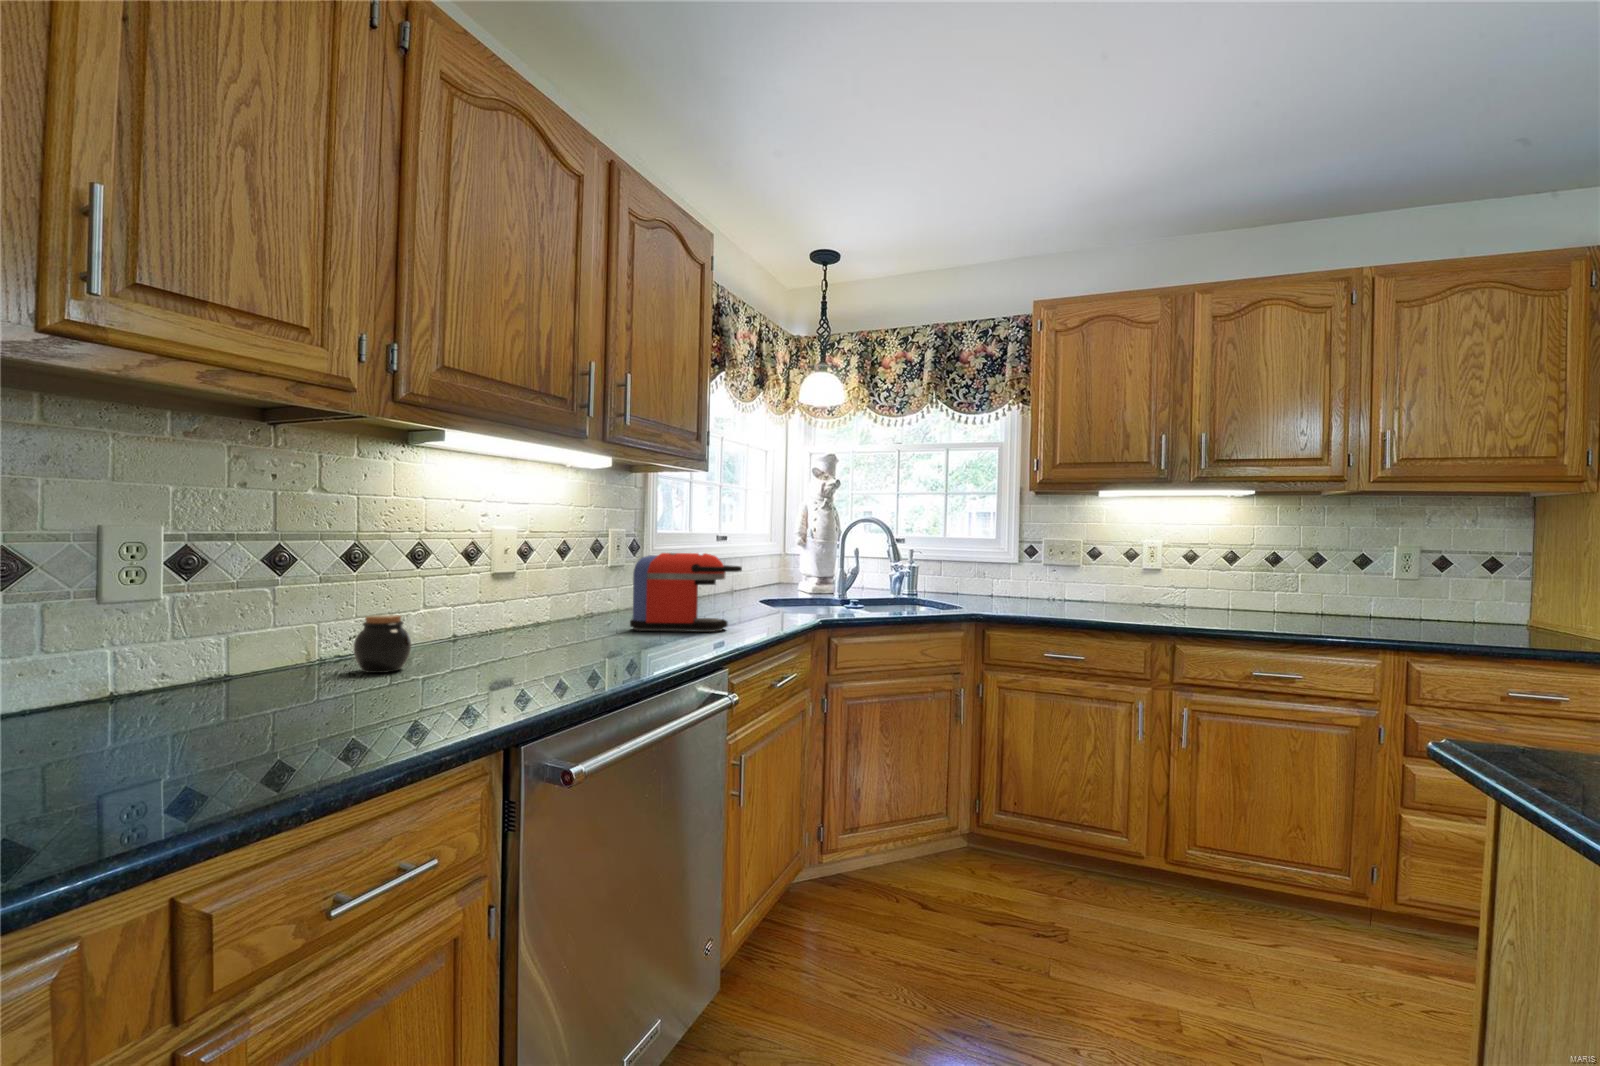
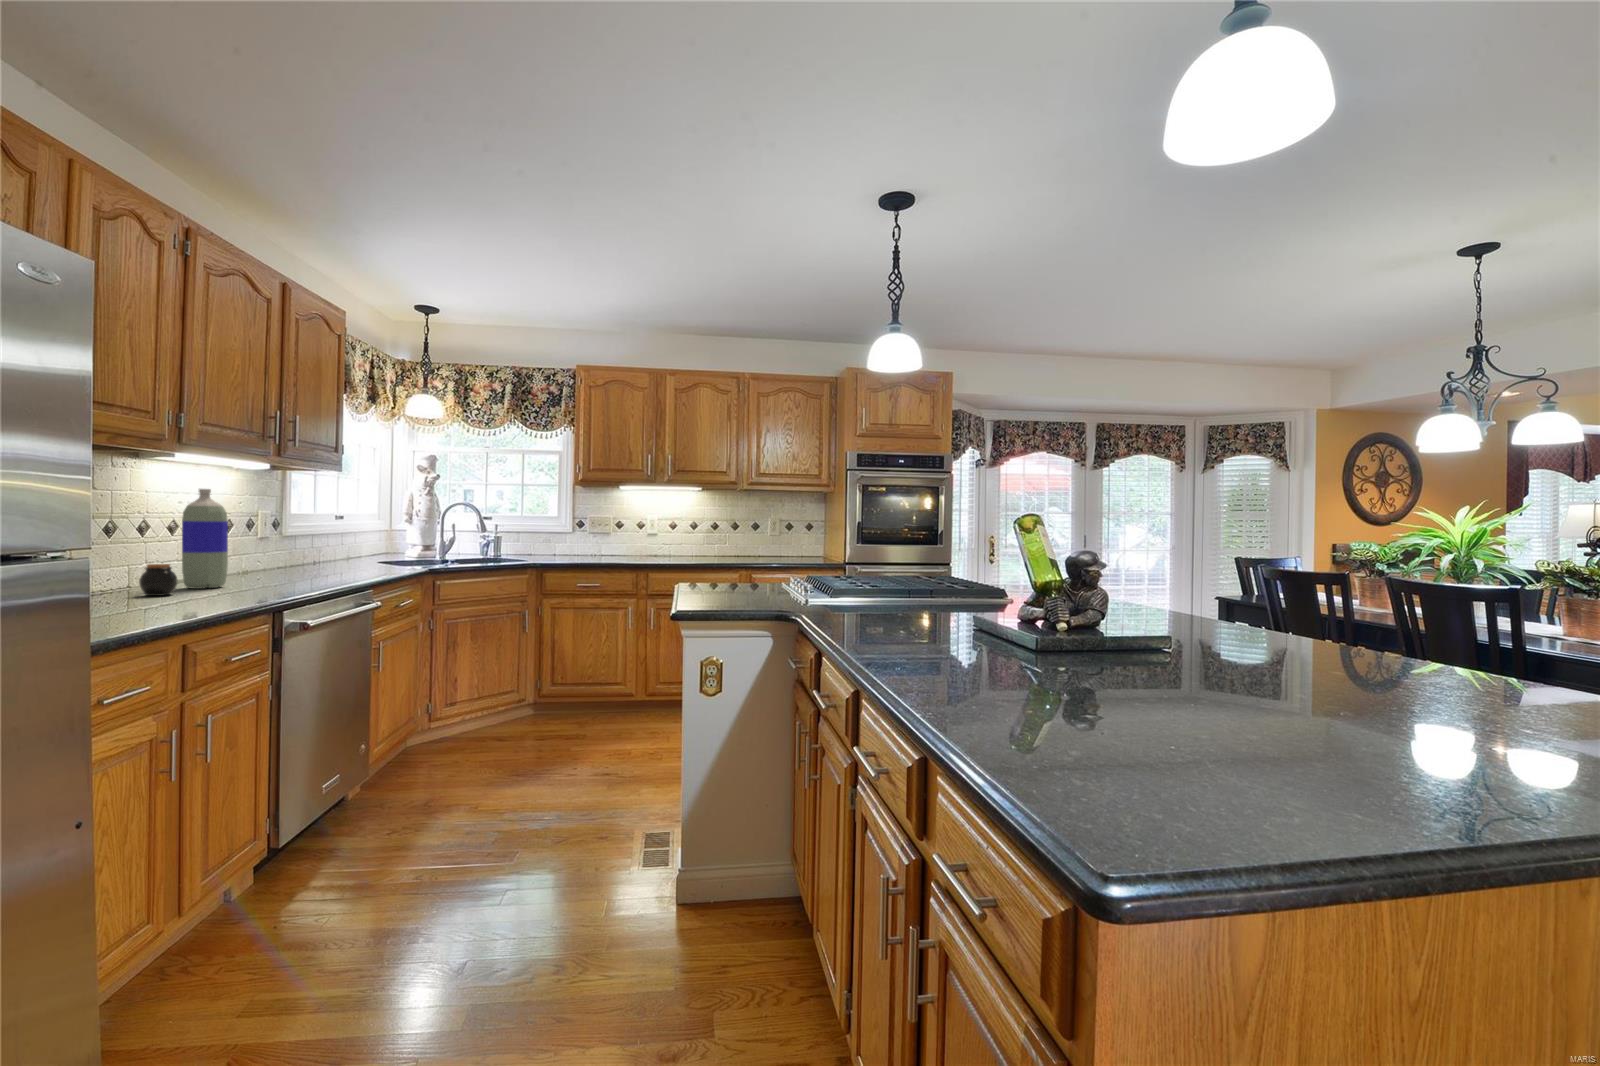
bottle: none [447,489,513,654] -> present [182,489,228,589]
coffee maker: present [630,553,742,632] -> none [294,527,377,577]

